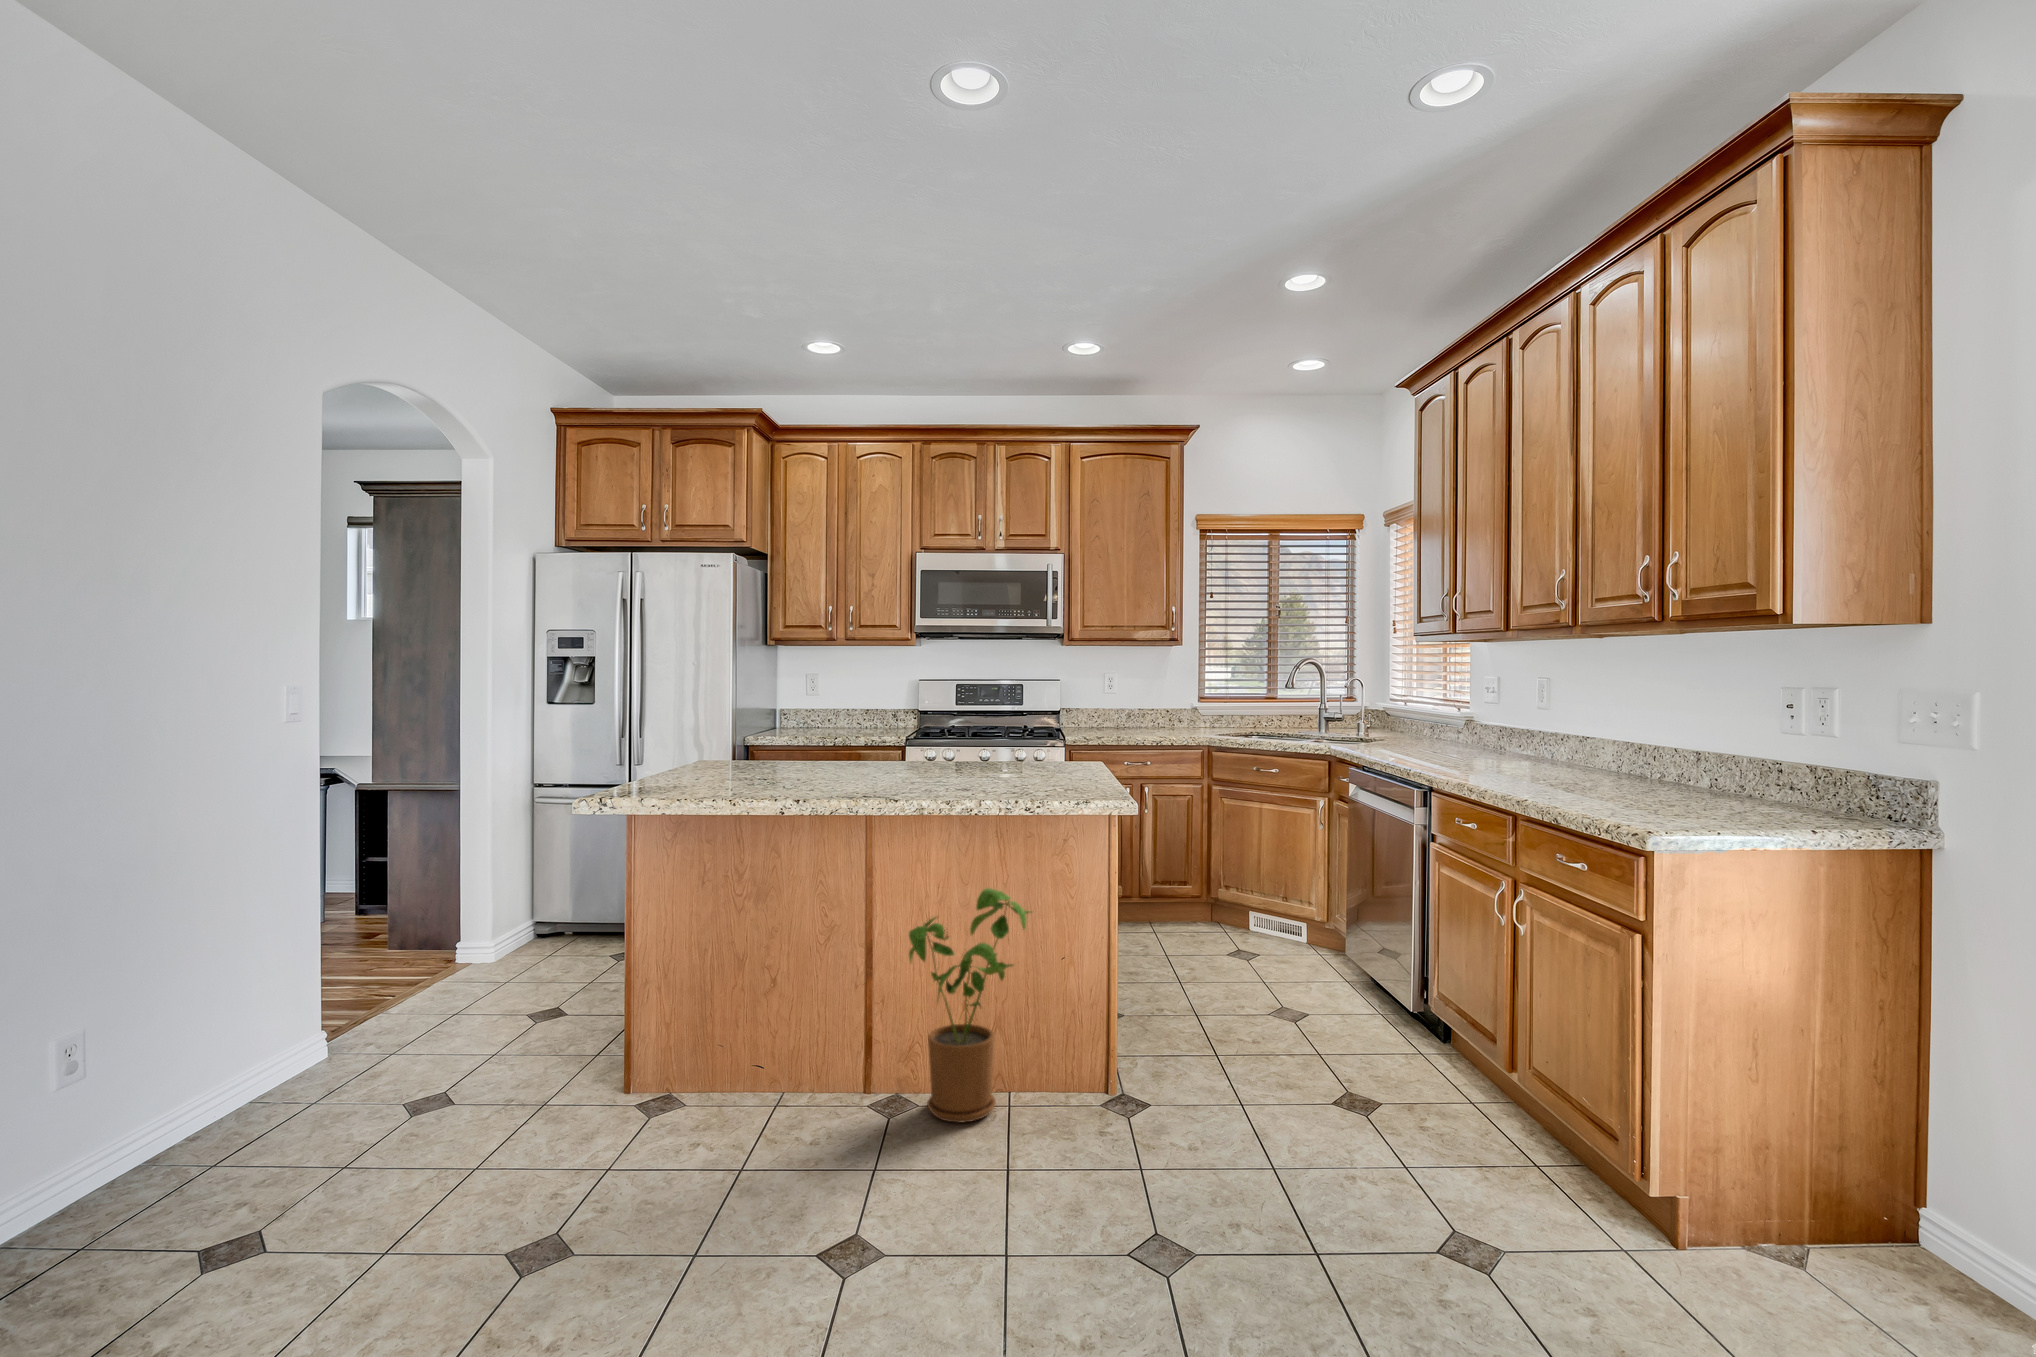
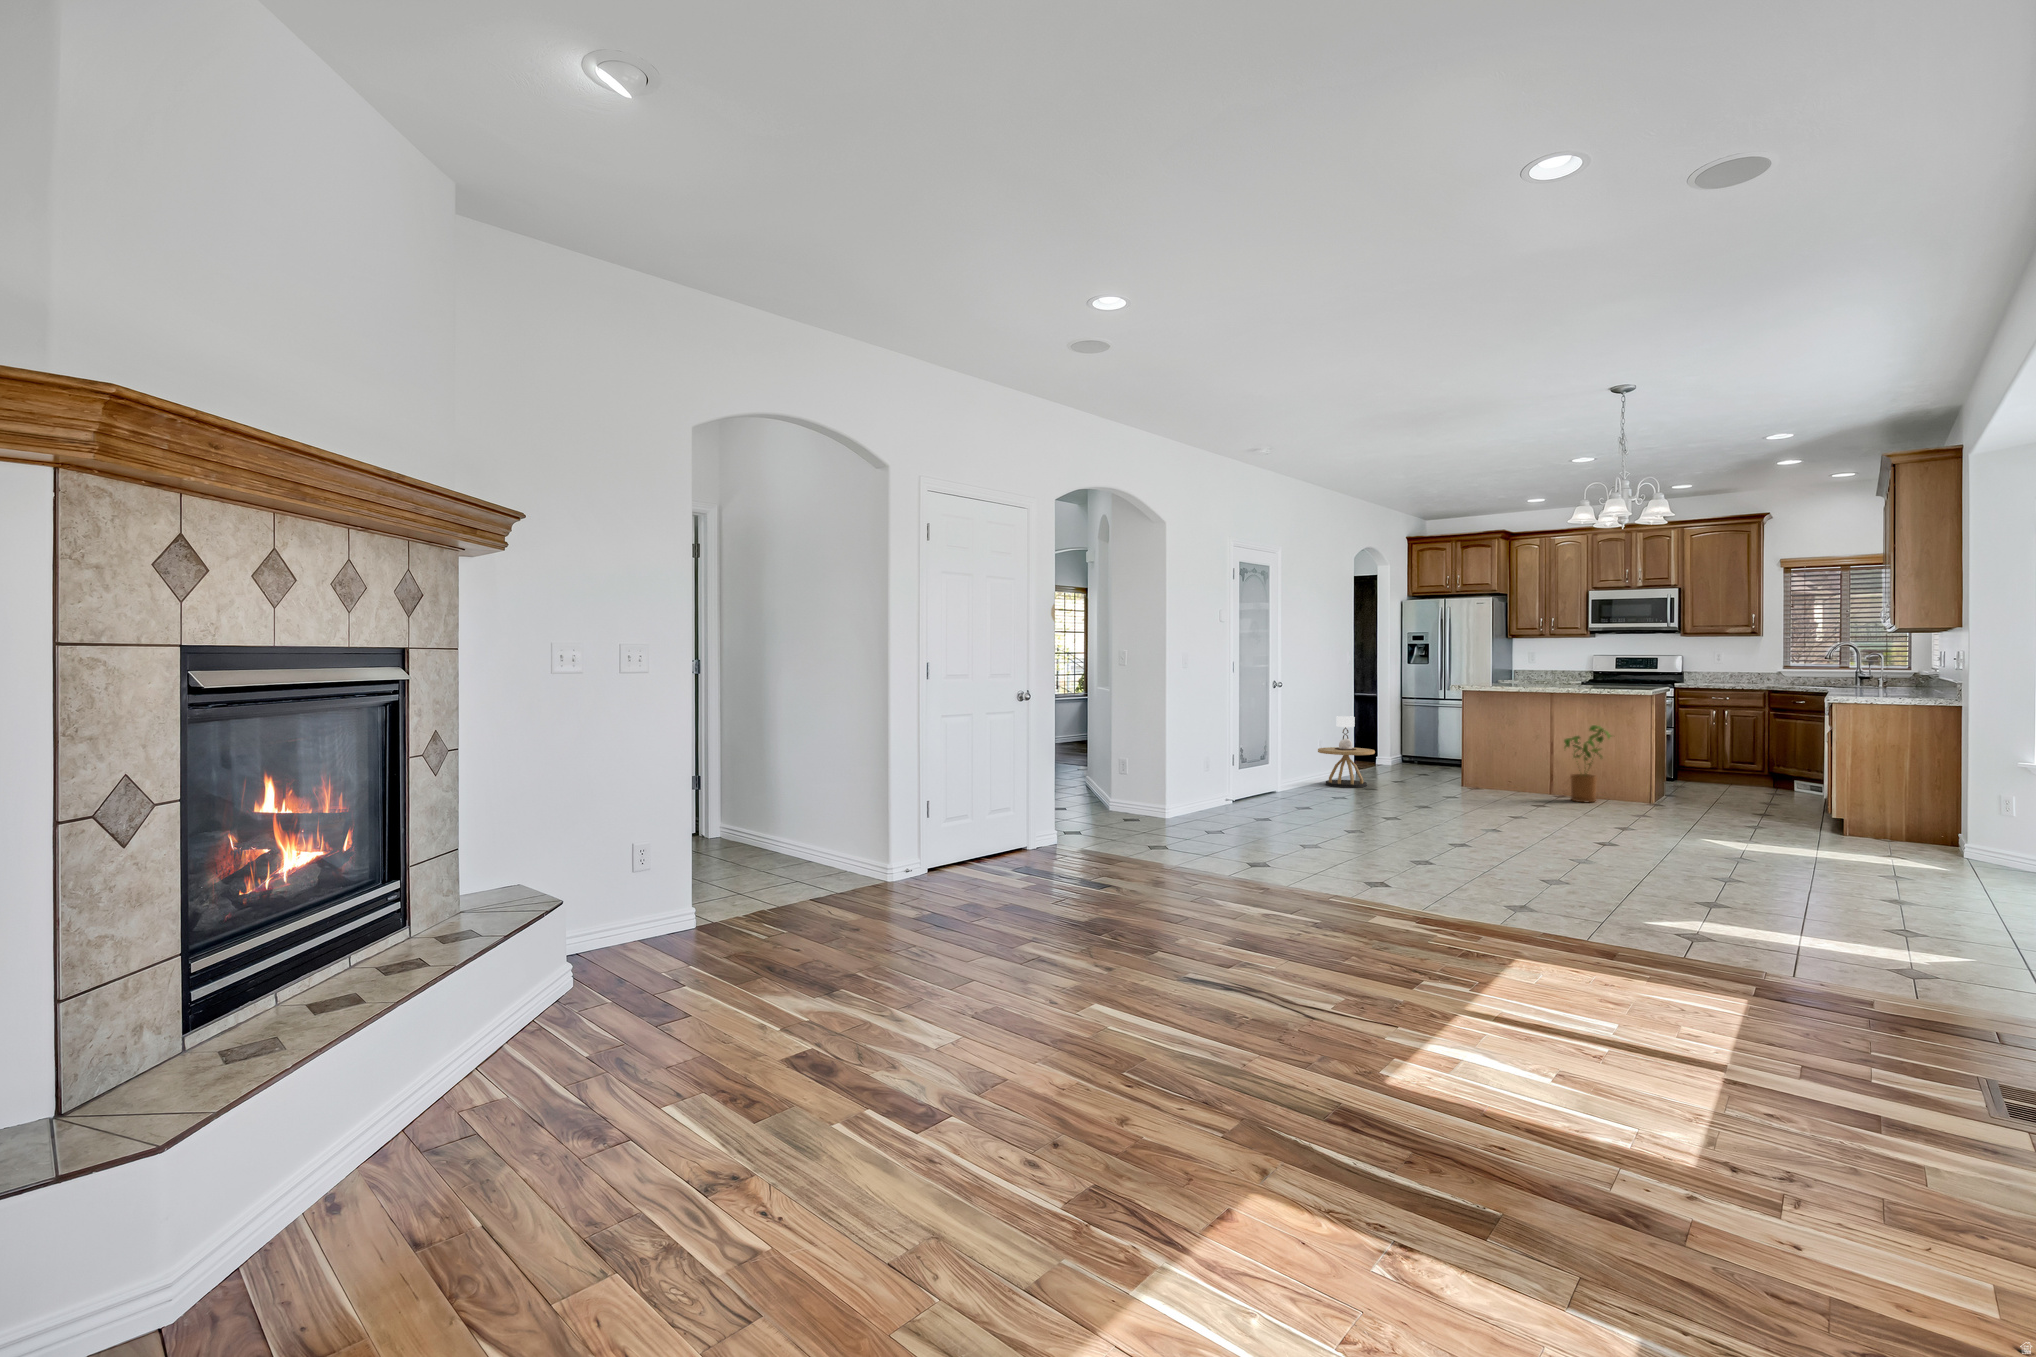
side table: none [85,906,336,1199] -> present [1318,716,1375,788]

